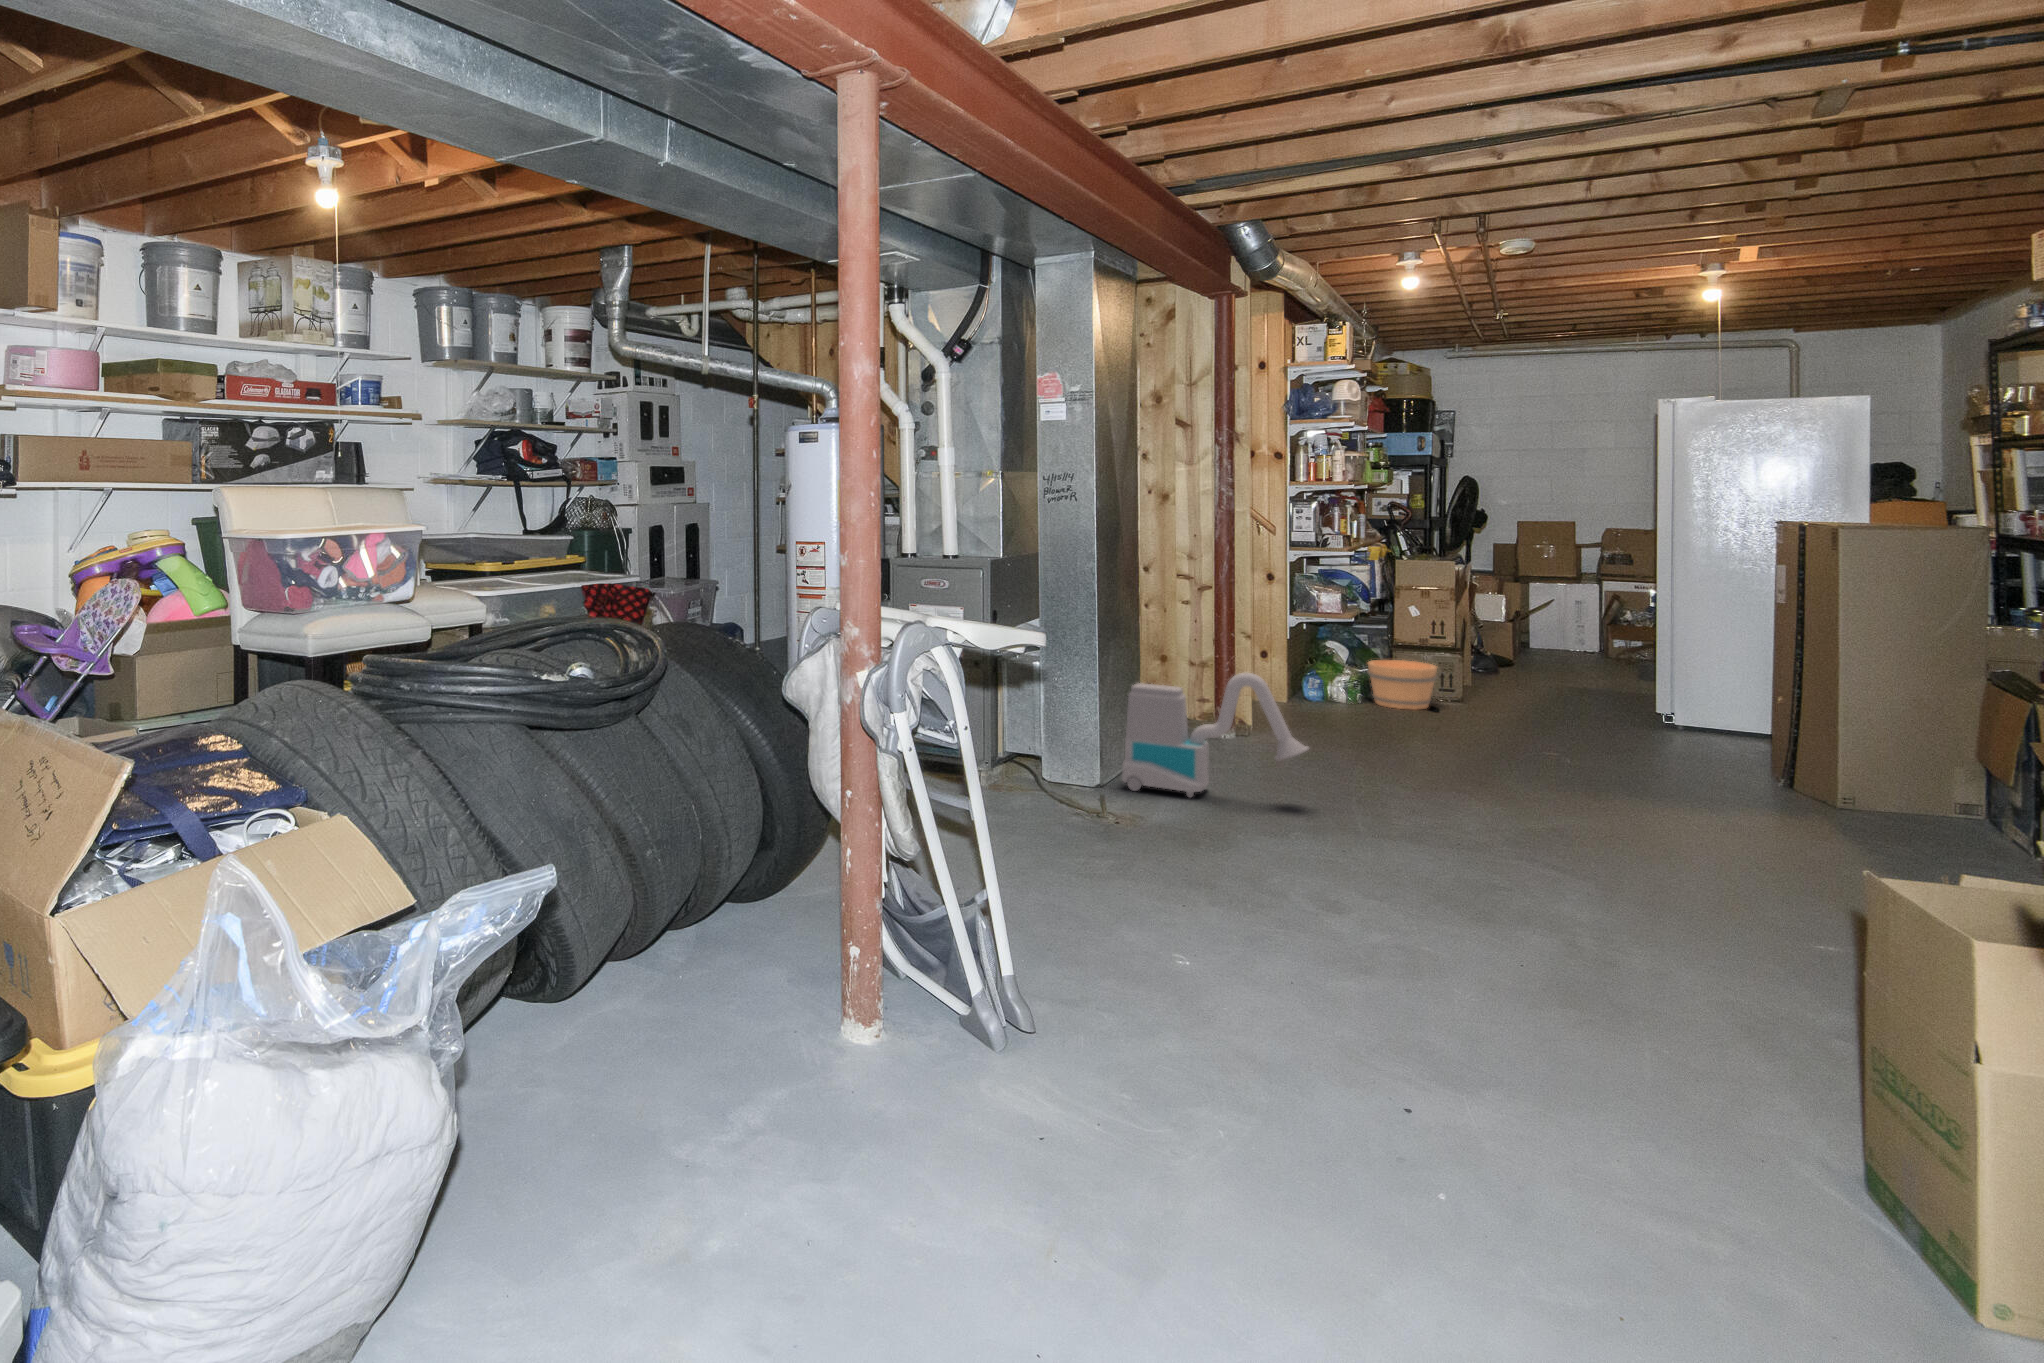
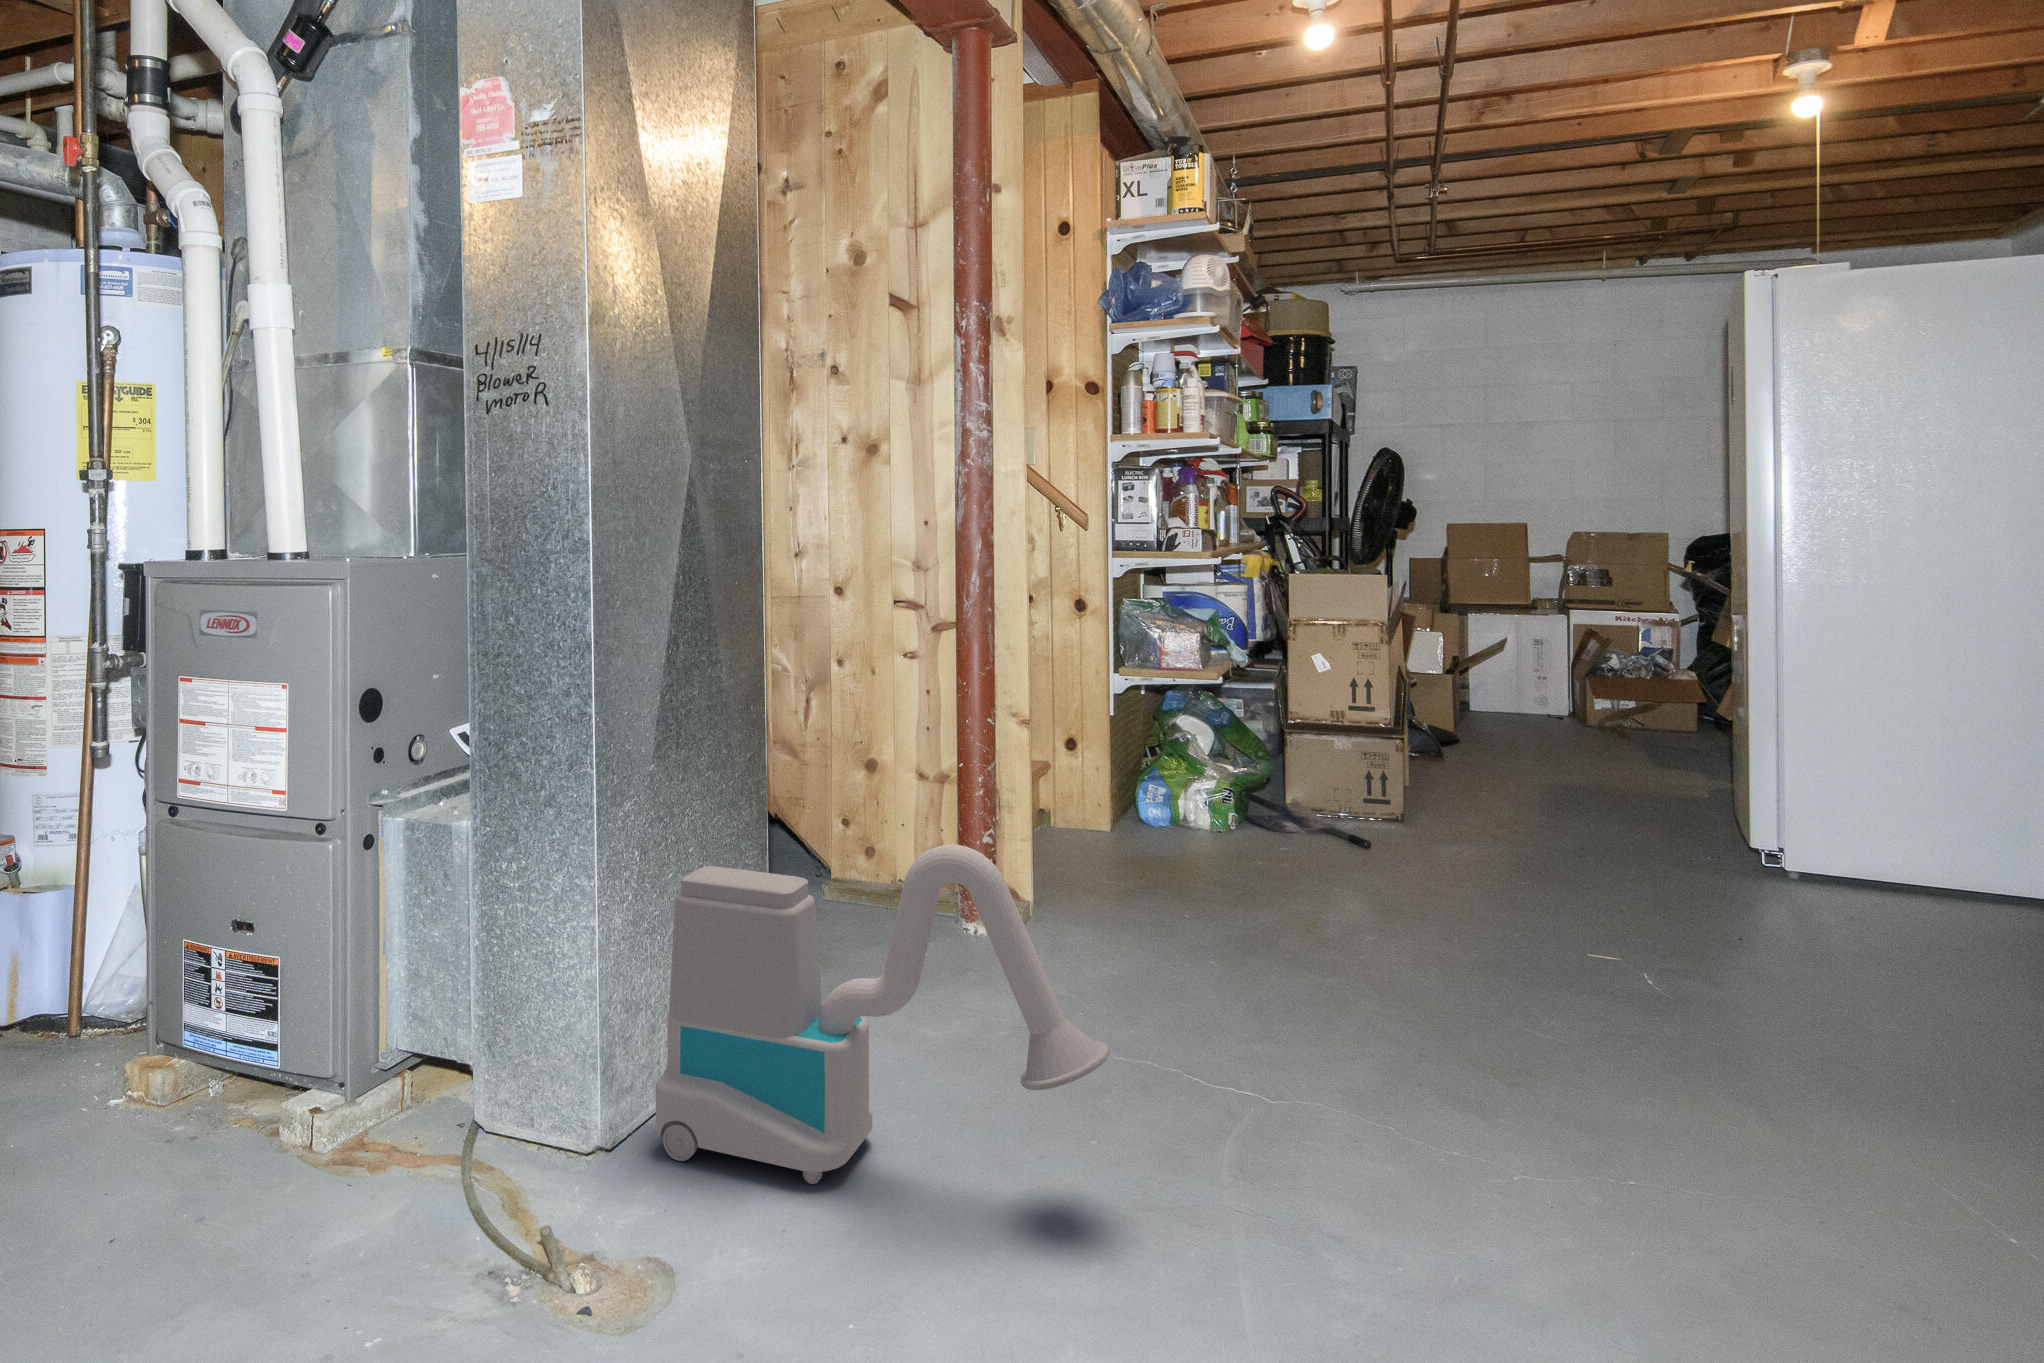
bucket: present [1368,660,1437,710] -> none [1244,751,1366,845]

